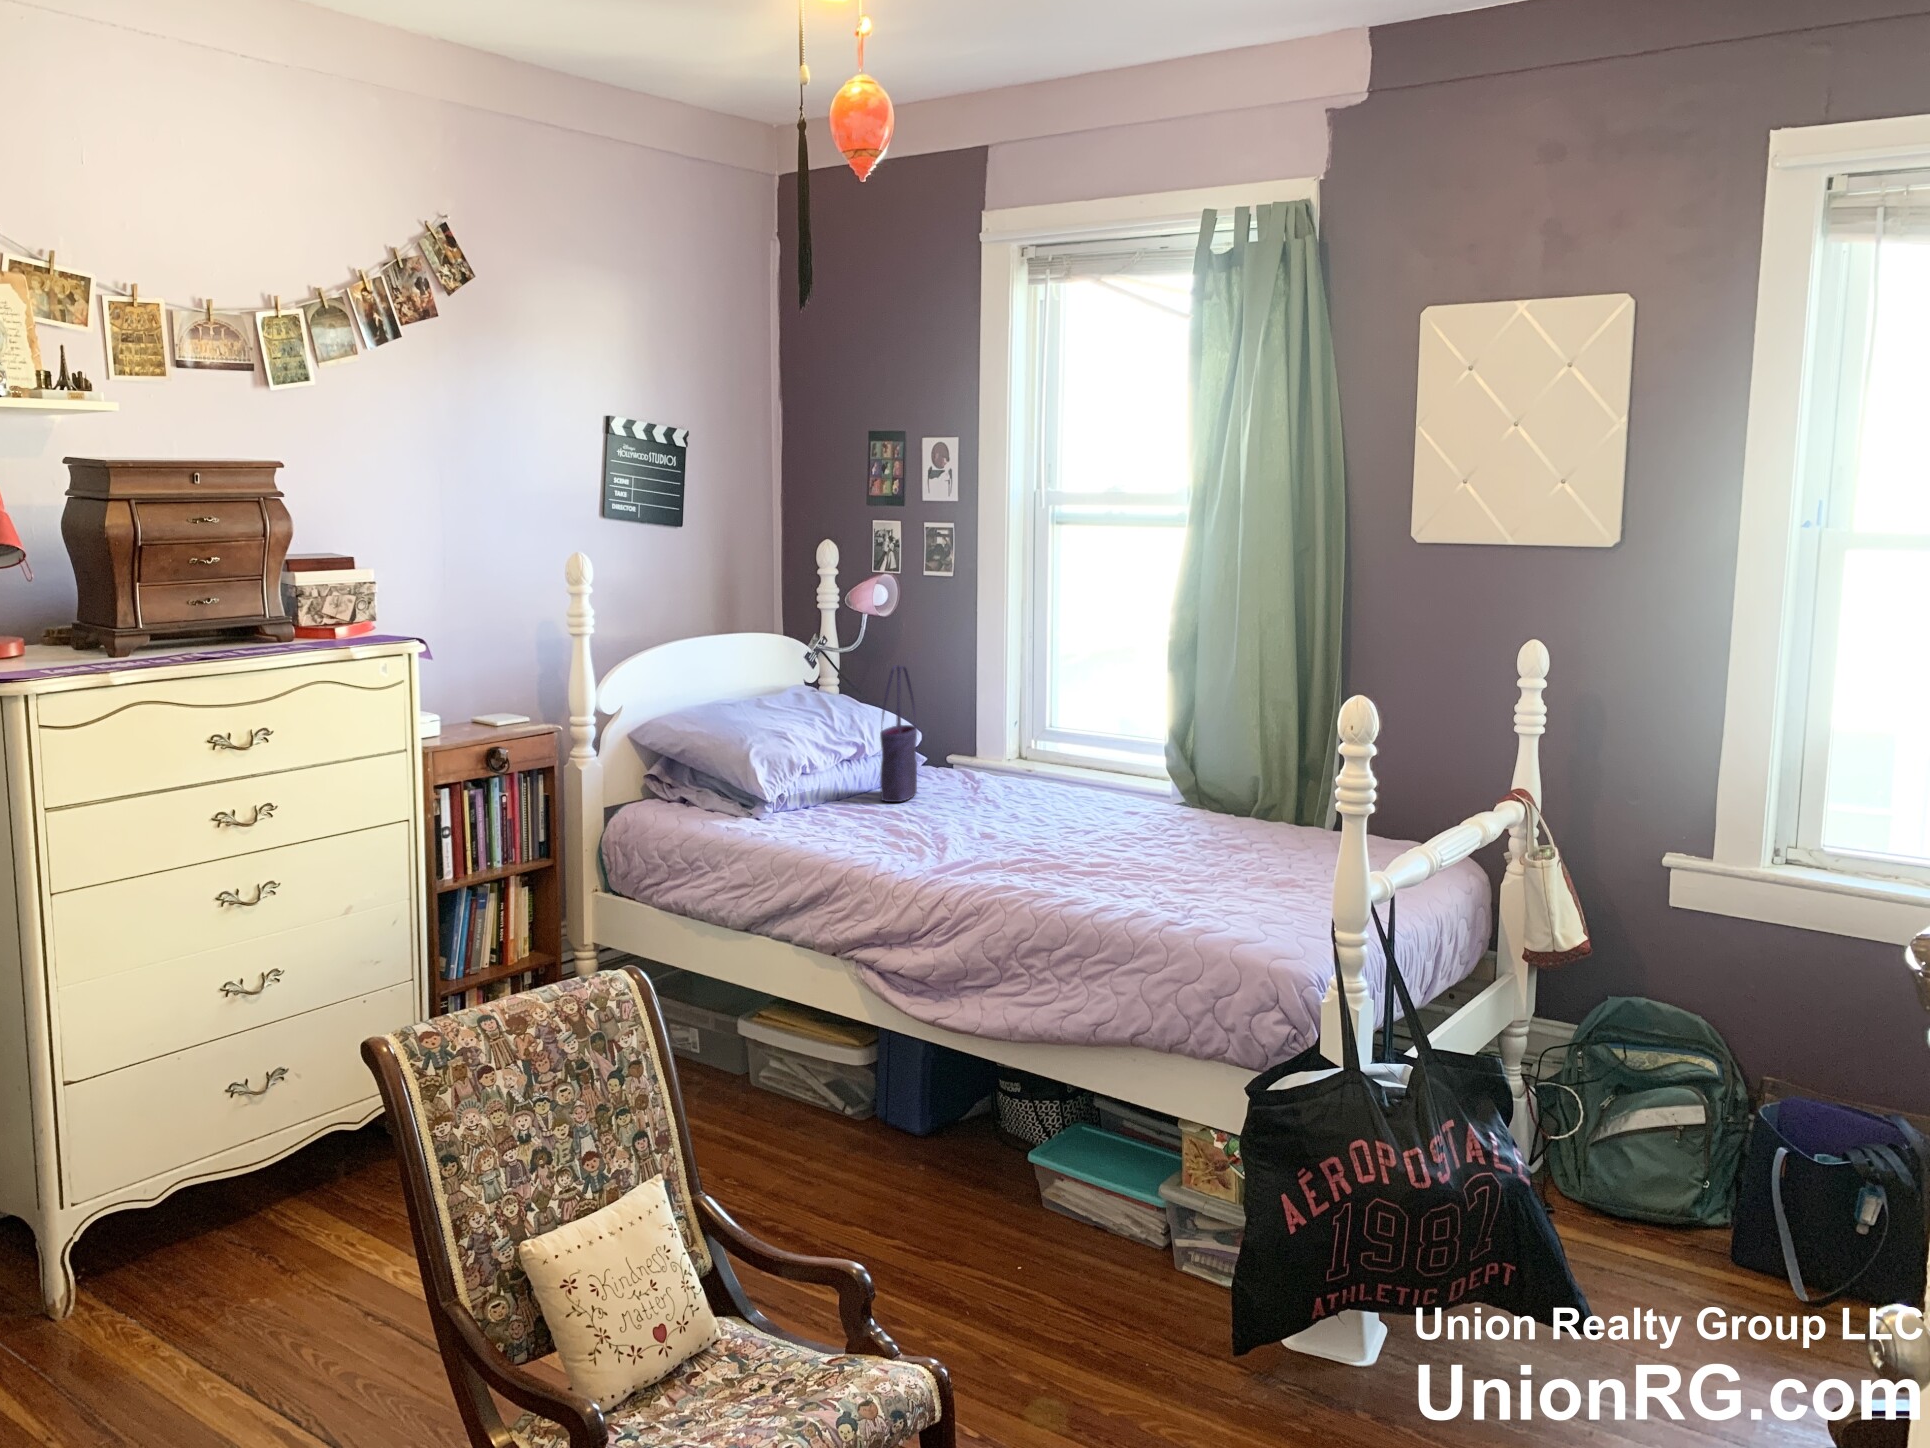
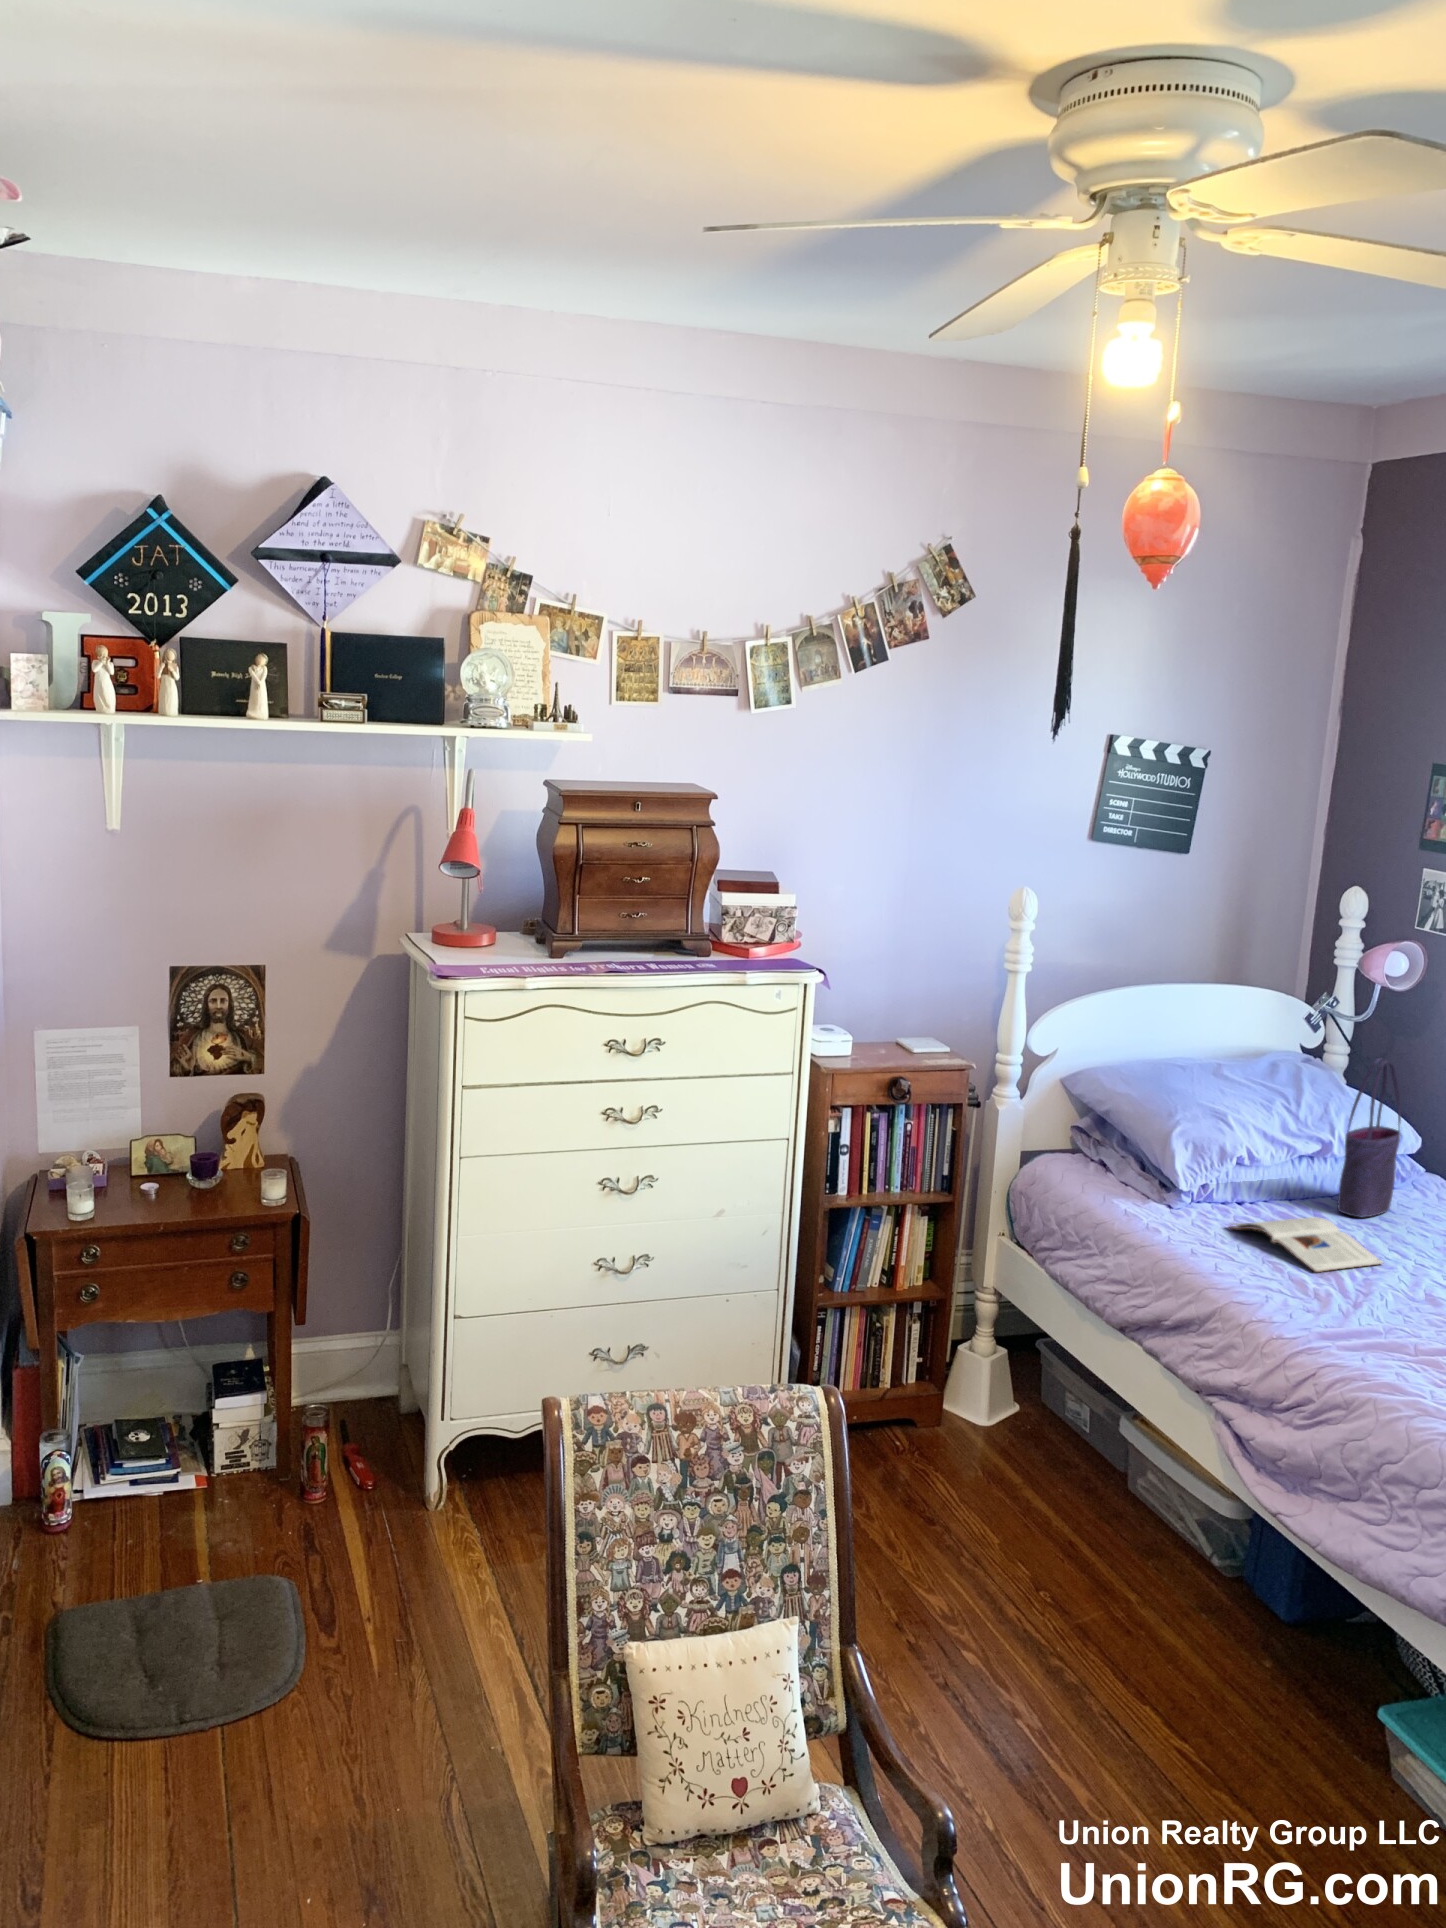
magazine: none [813,803,940,840] -> present [1230,1217,1383,1272]

